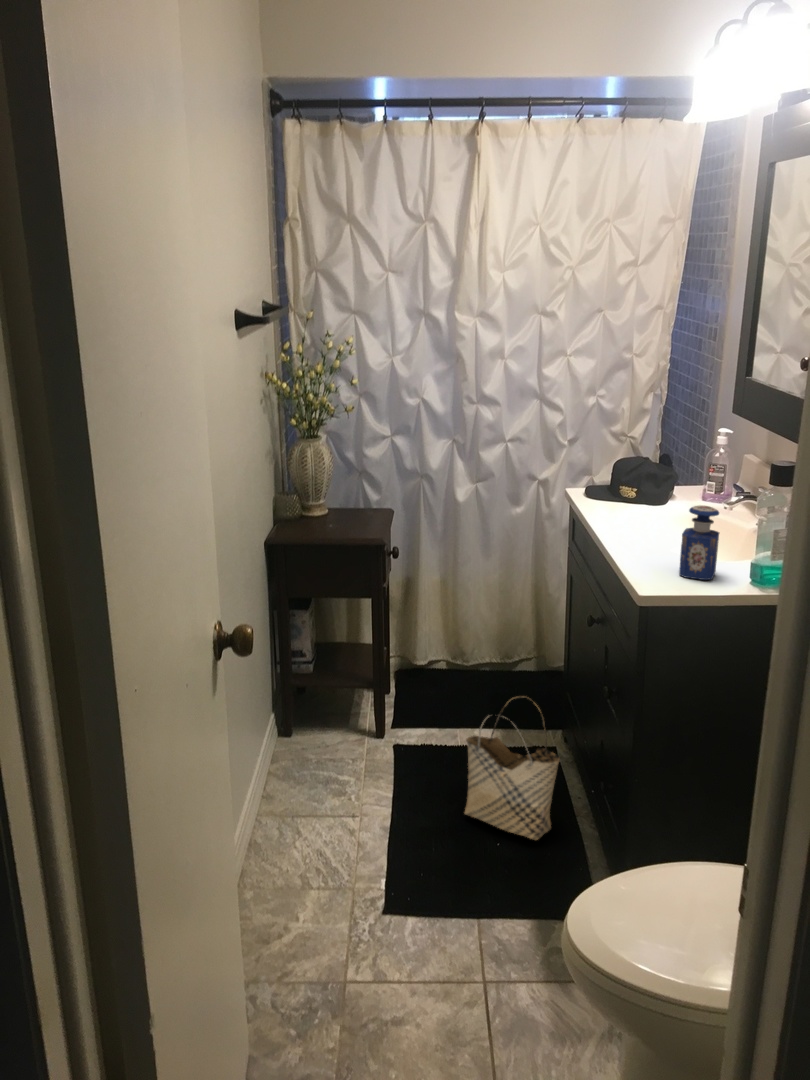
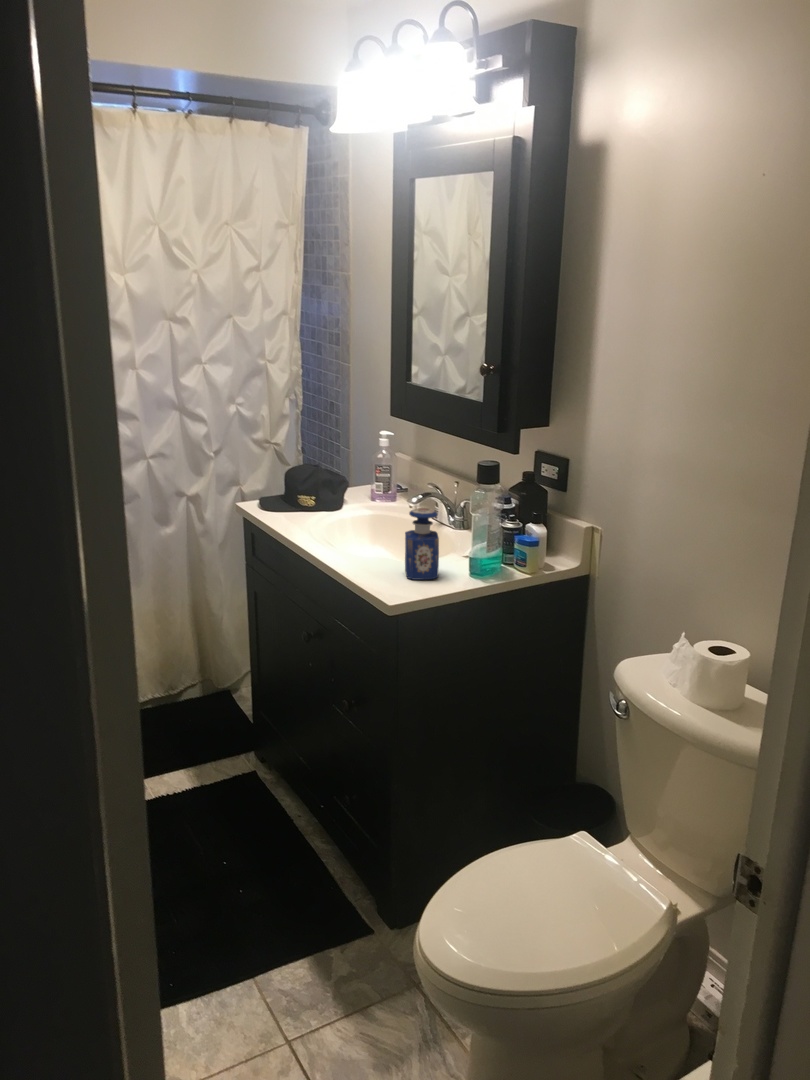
woven basket: present [465,696,560,840] -> none [185,728,291,874]

